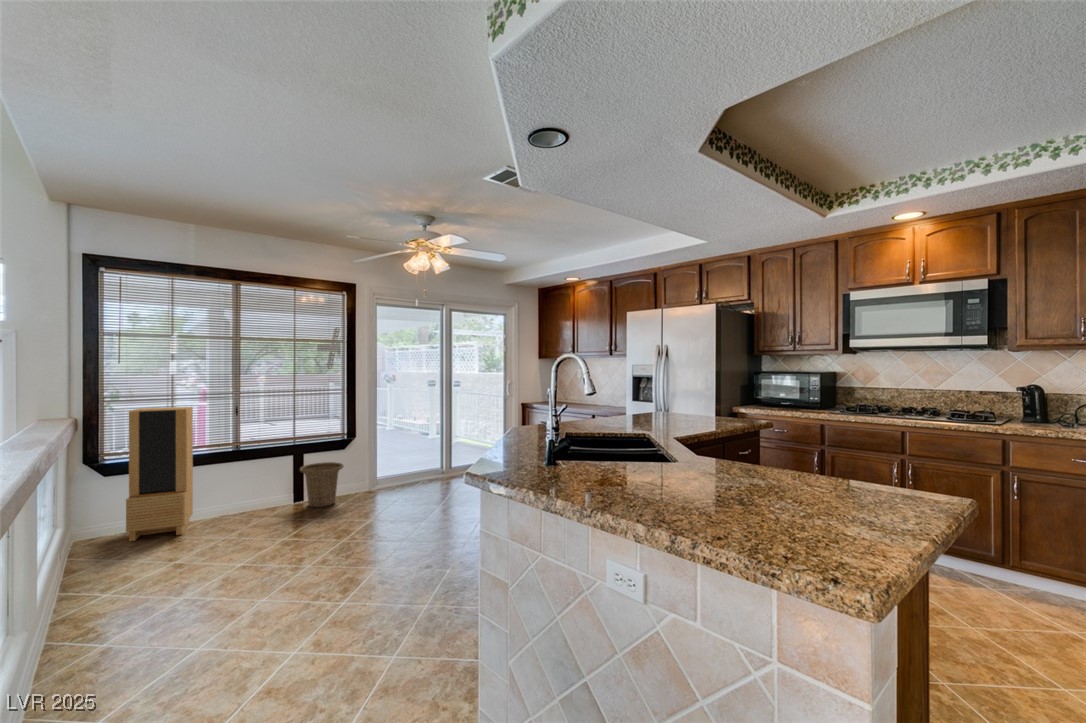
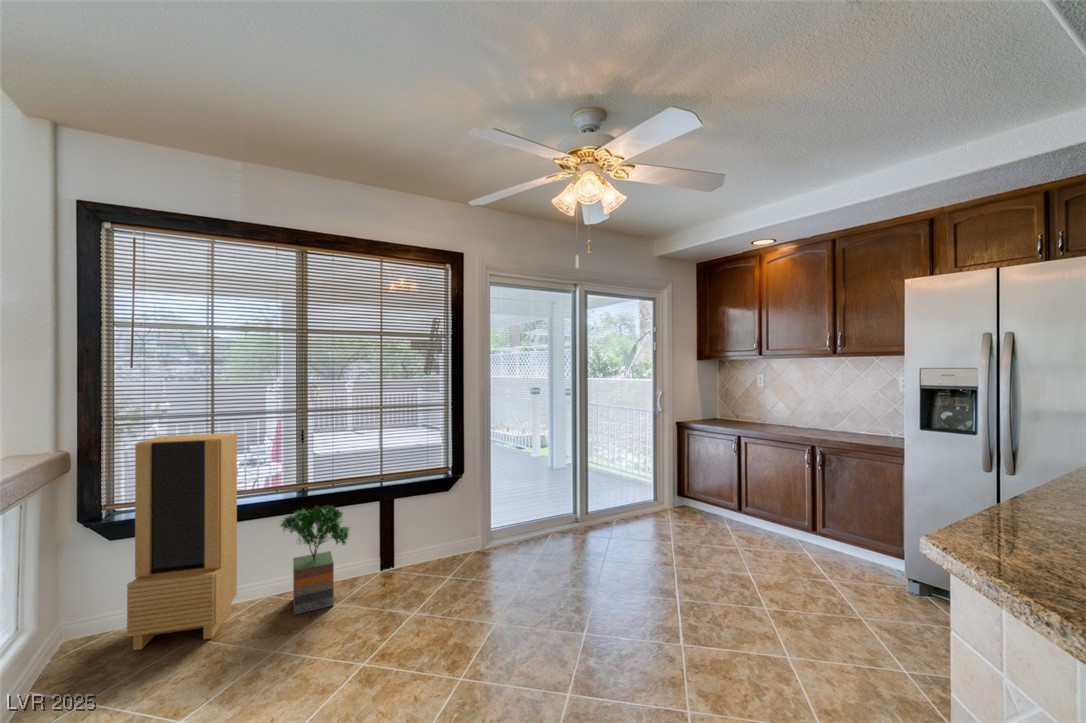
potted tree: none [223,455,274,523] -> present [281,505,350,615]
basket: present [300,462,343,507] -> none [388,511,449,584]

